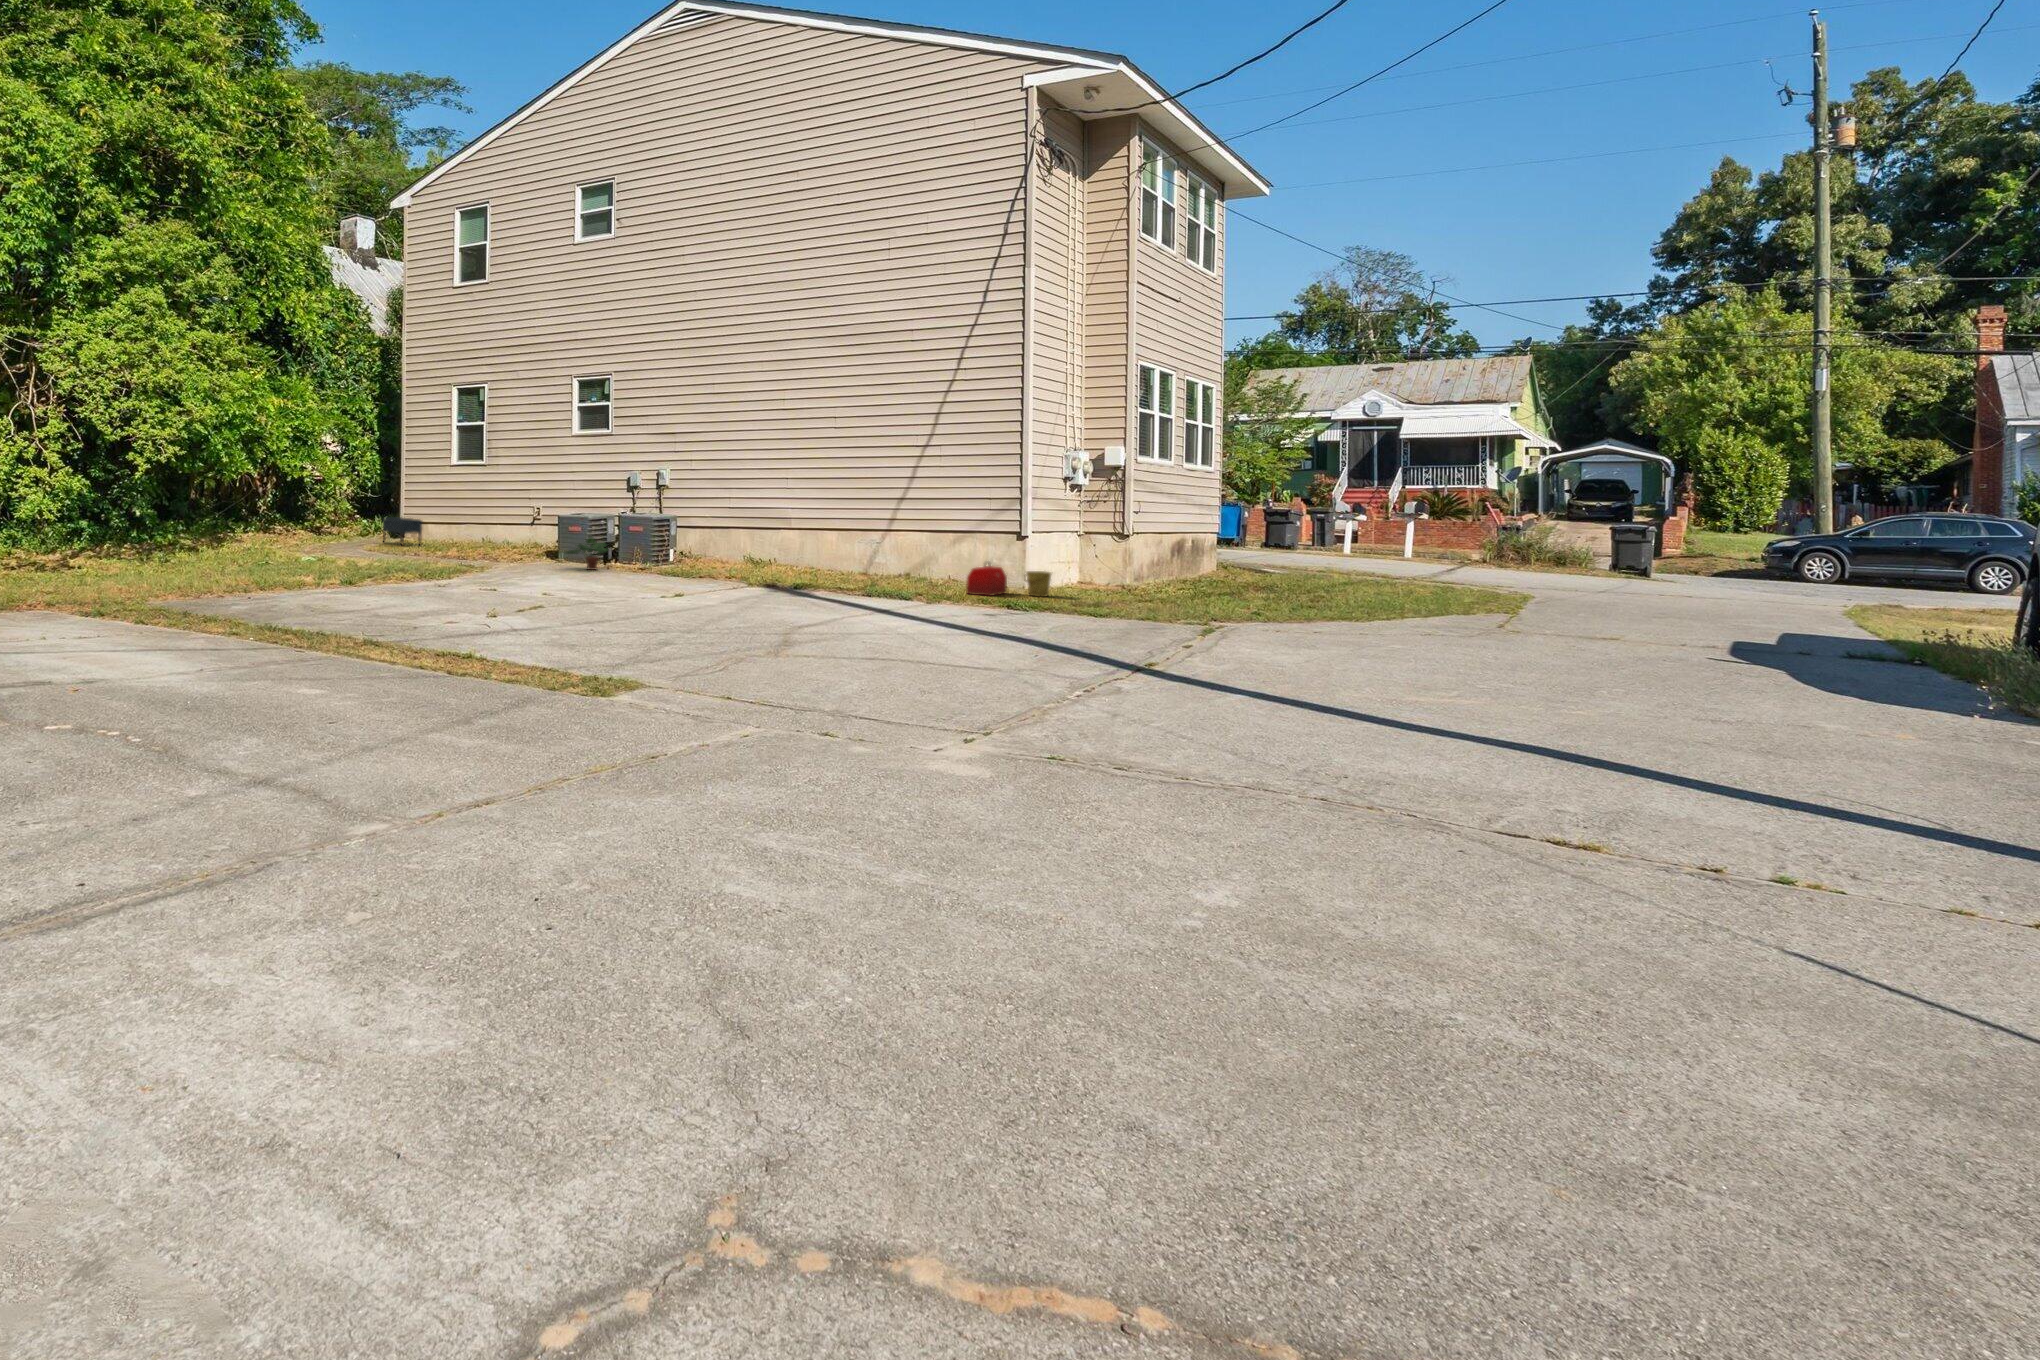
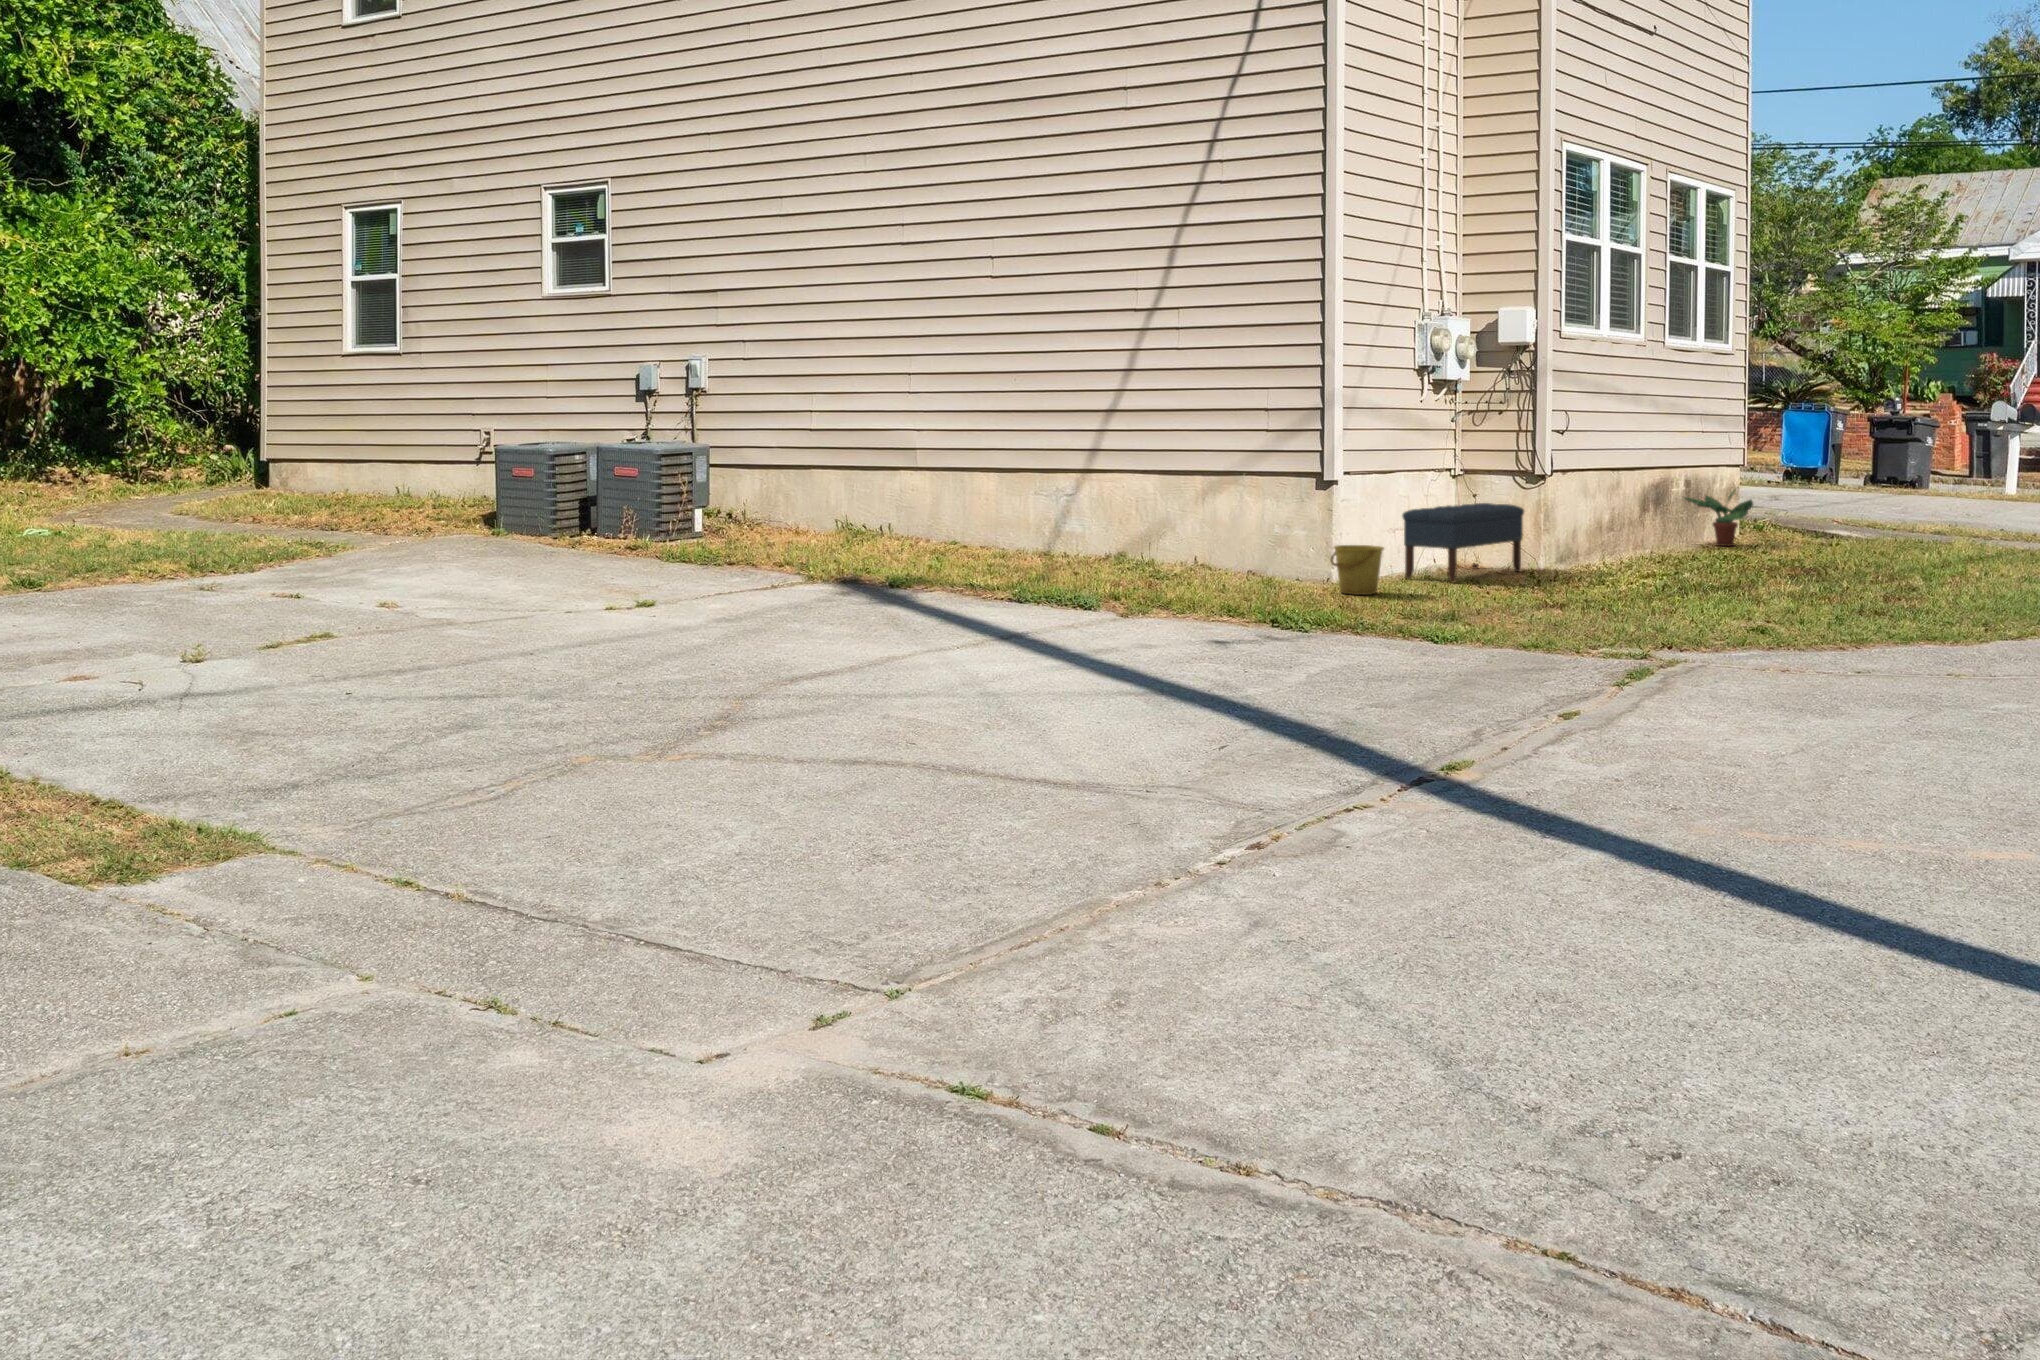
bench: present [383,517,423,545] -> present [1402,503,1524,582]
potted plant: present [566,537,609,570] -> present [1685,490,1755,546]
toolbox: present [966,562,1007,596] -> none [1220,527,1302,595]

